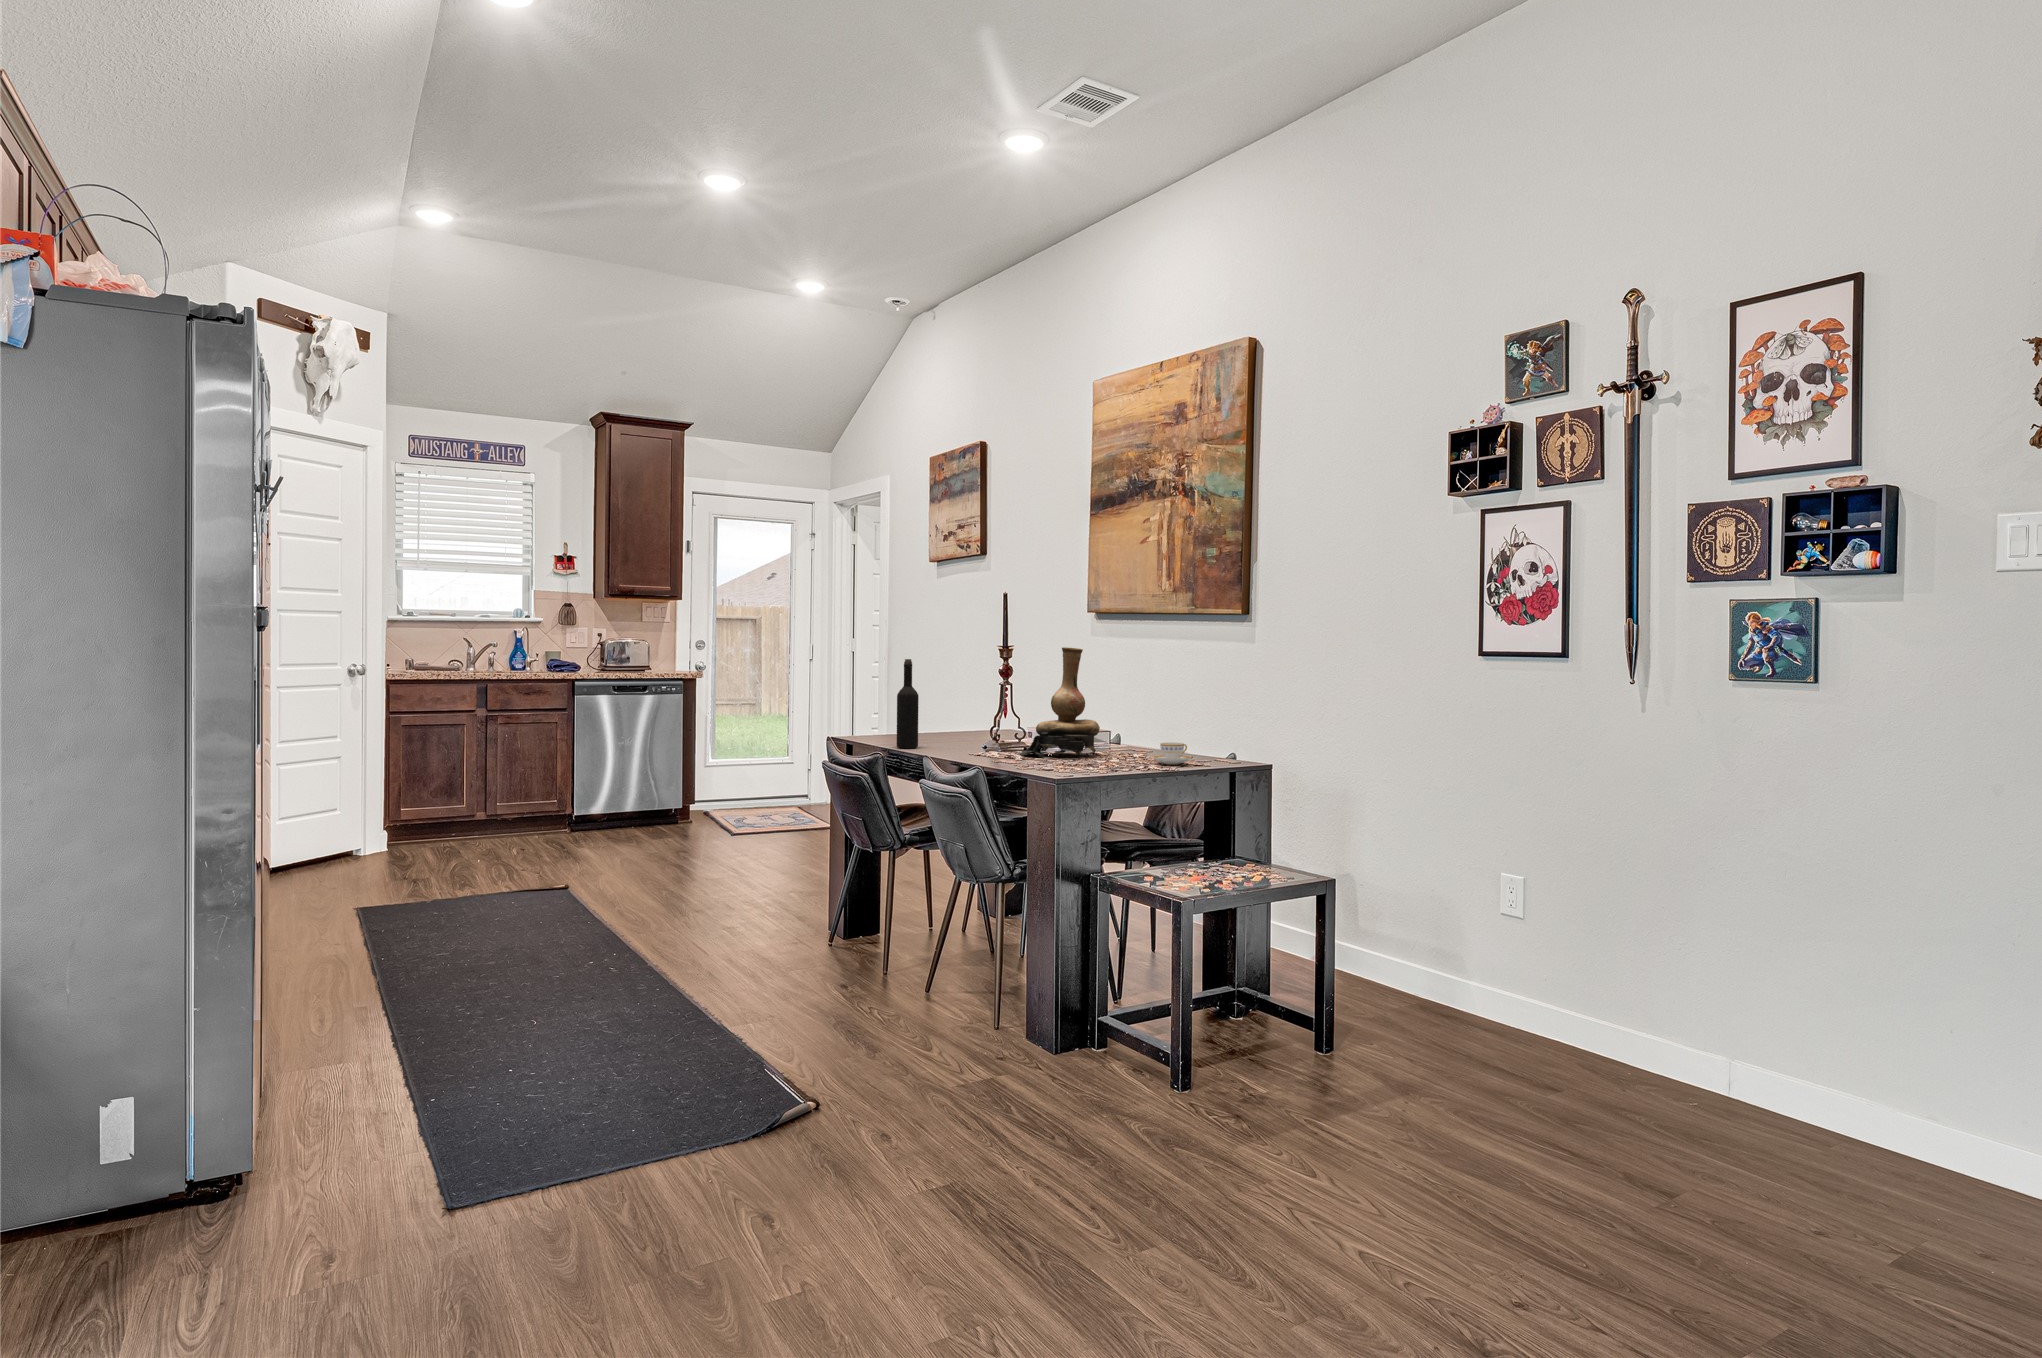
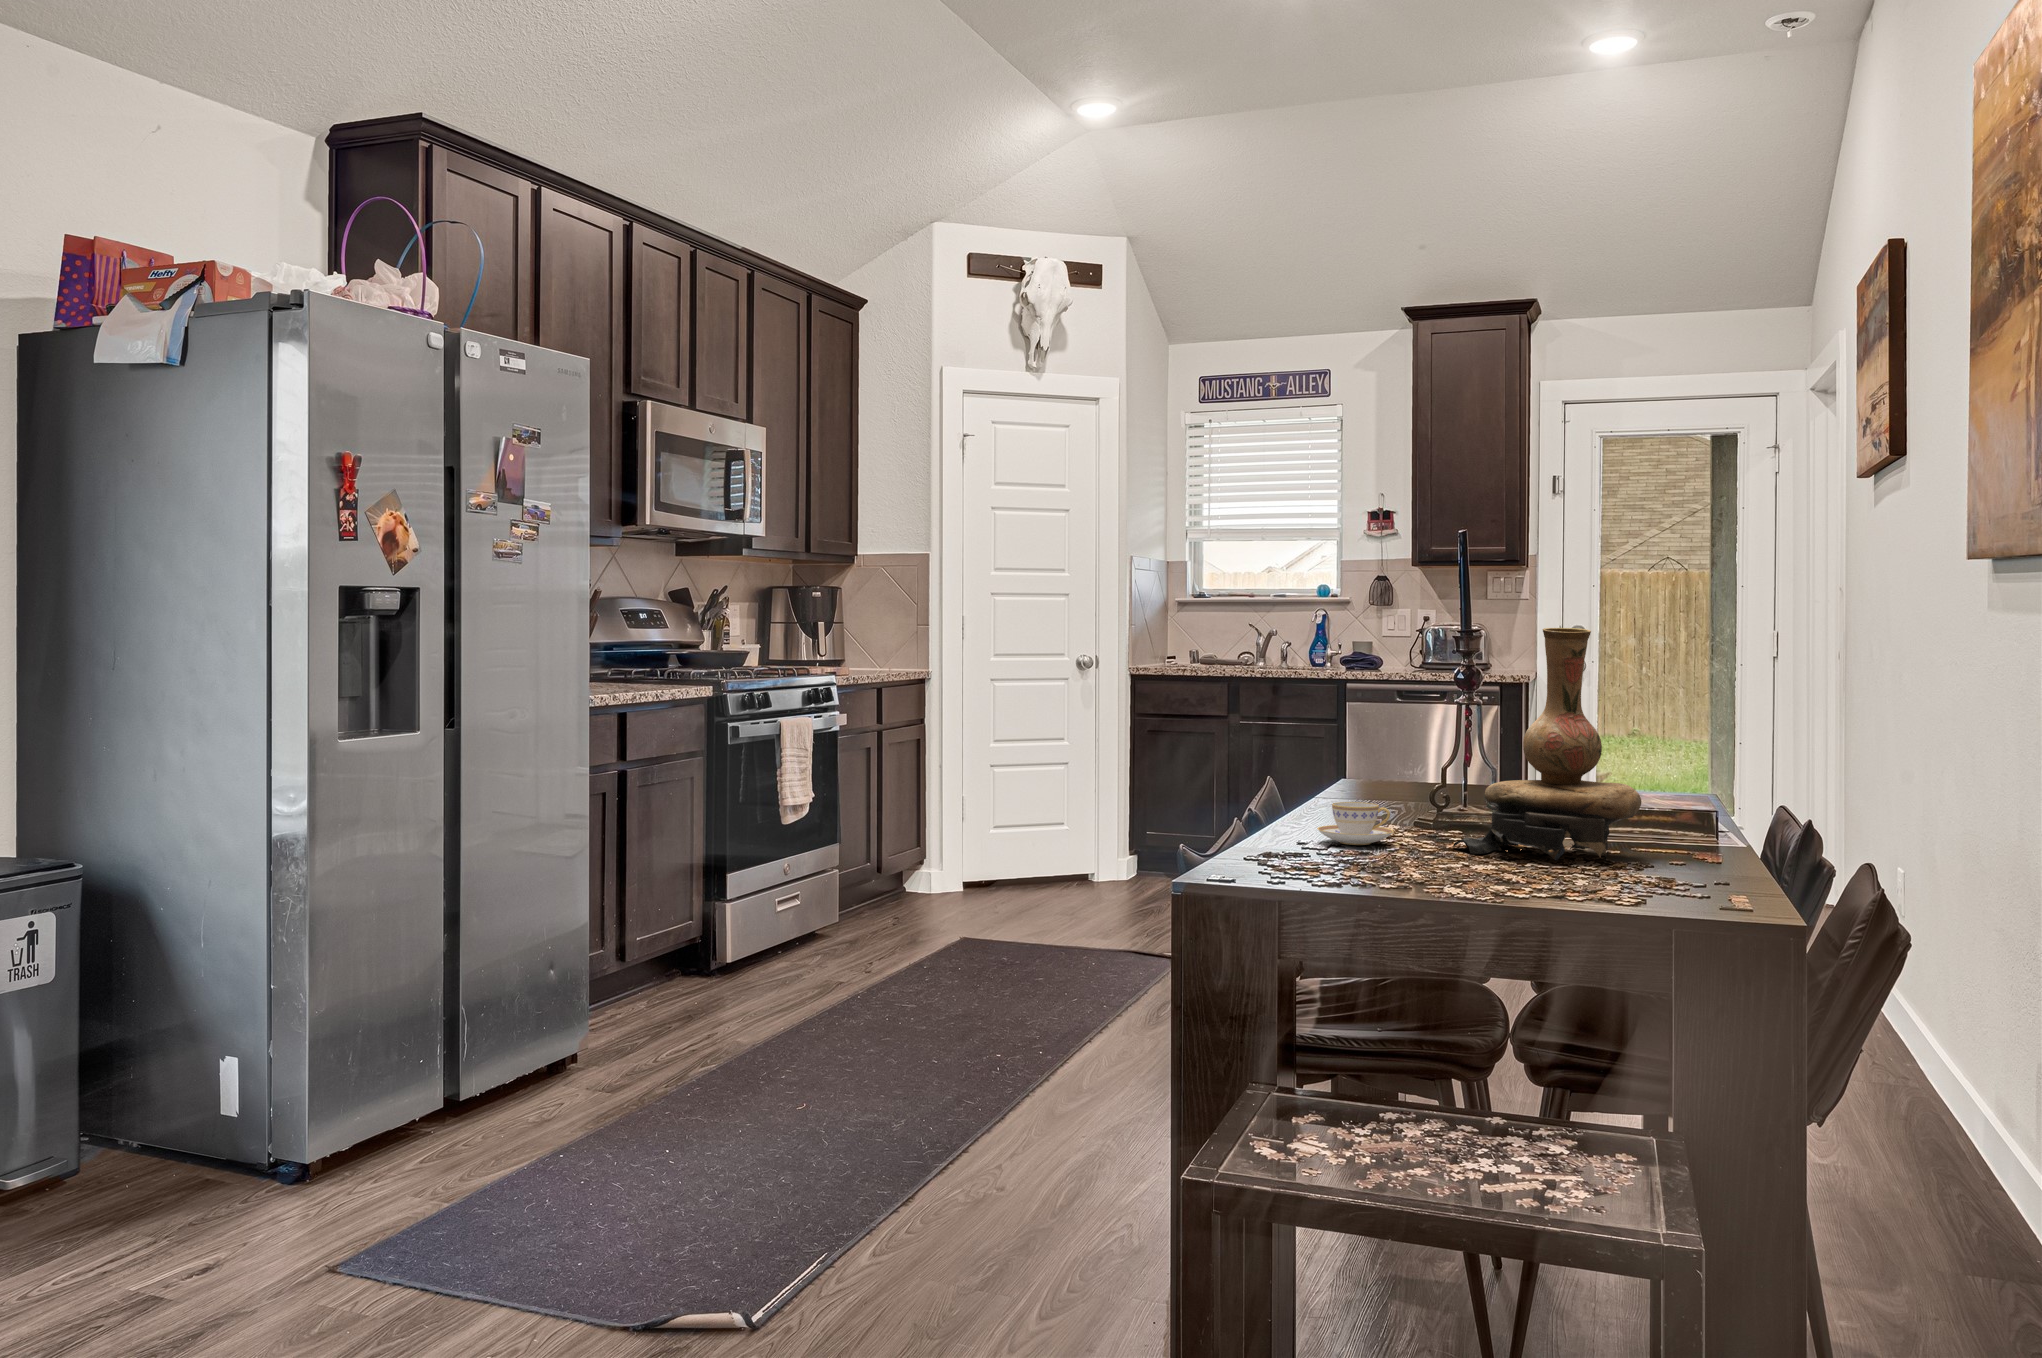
wine bottle: present [897,659,919,748] -> none [1334,651,1373,811]
teacup: present [1153,743,1192,765] -> present [1317,802,1394,845]

